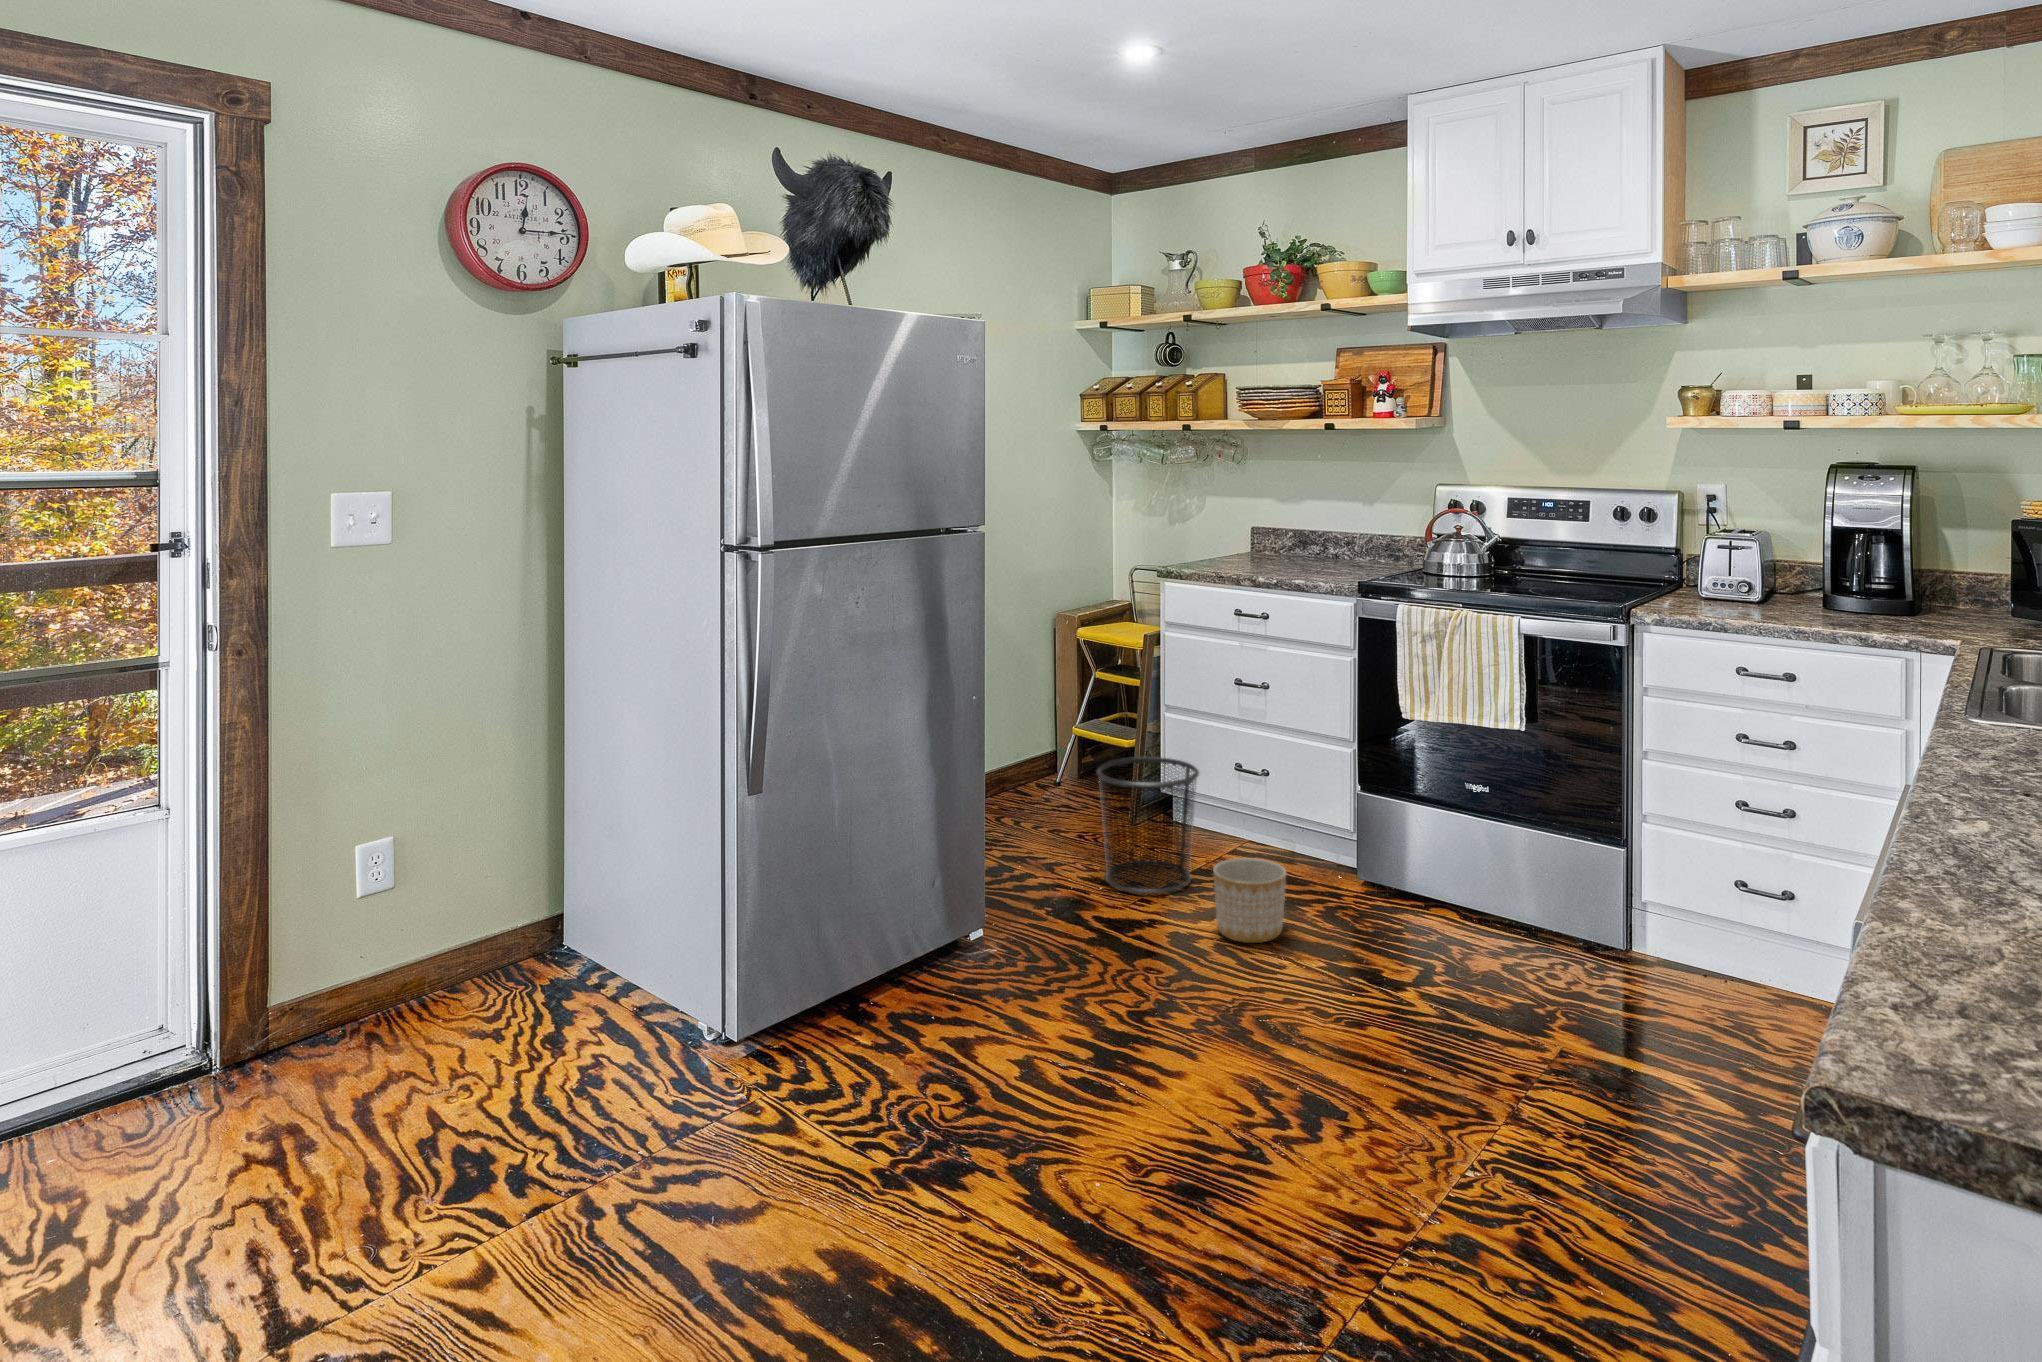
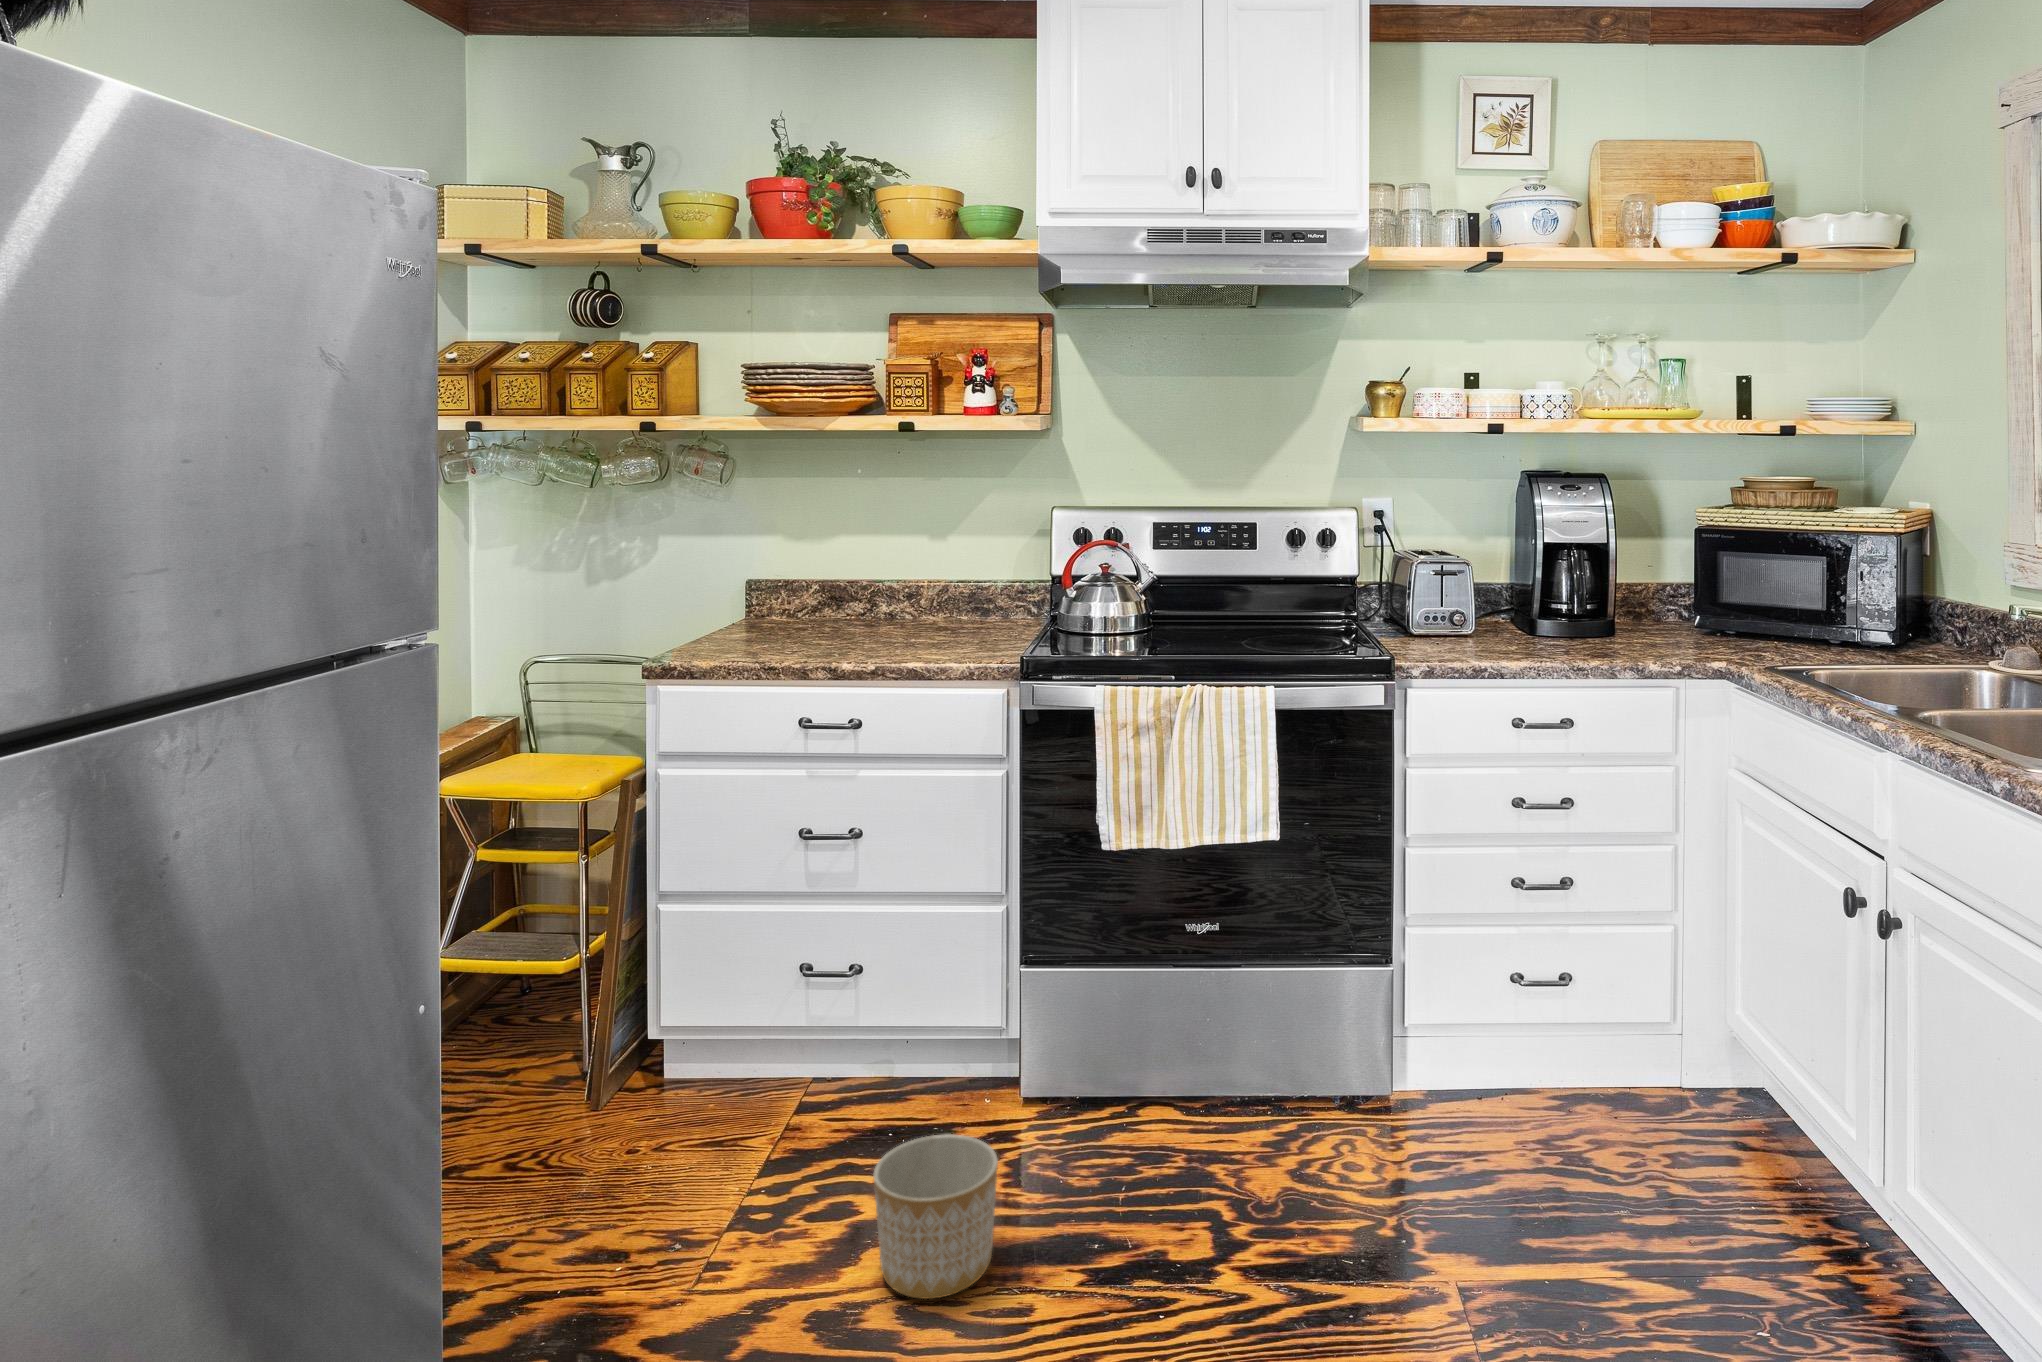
waste bin: present [1097,757,1199,894] -> none [595,989,788,1260]

